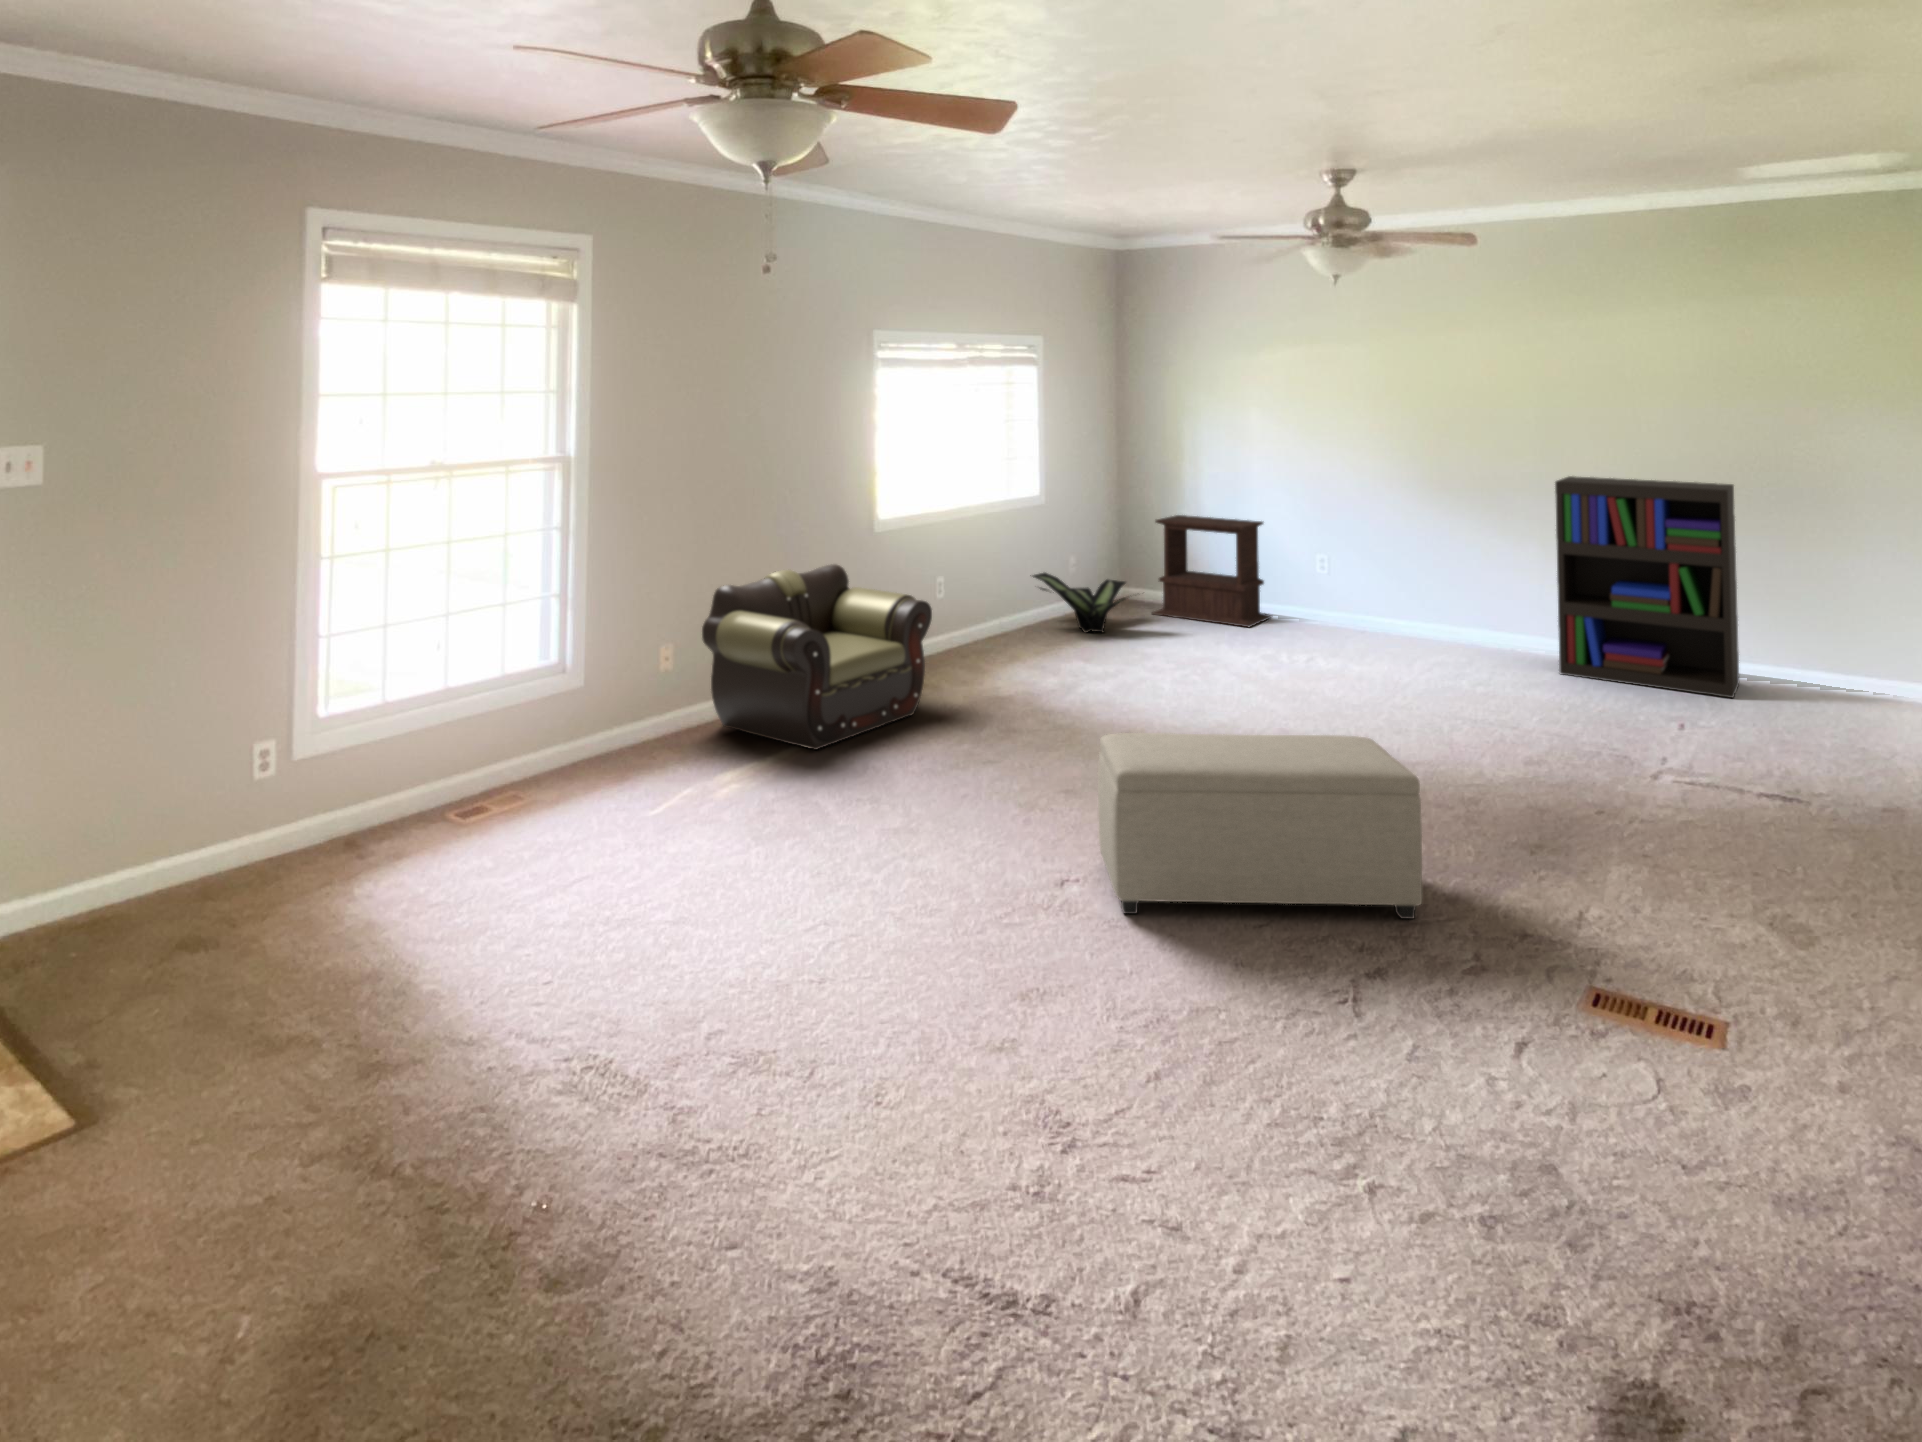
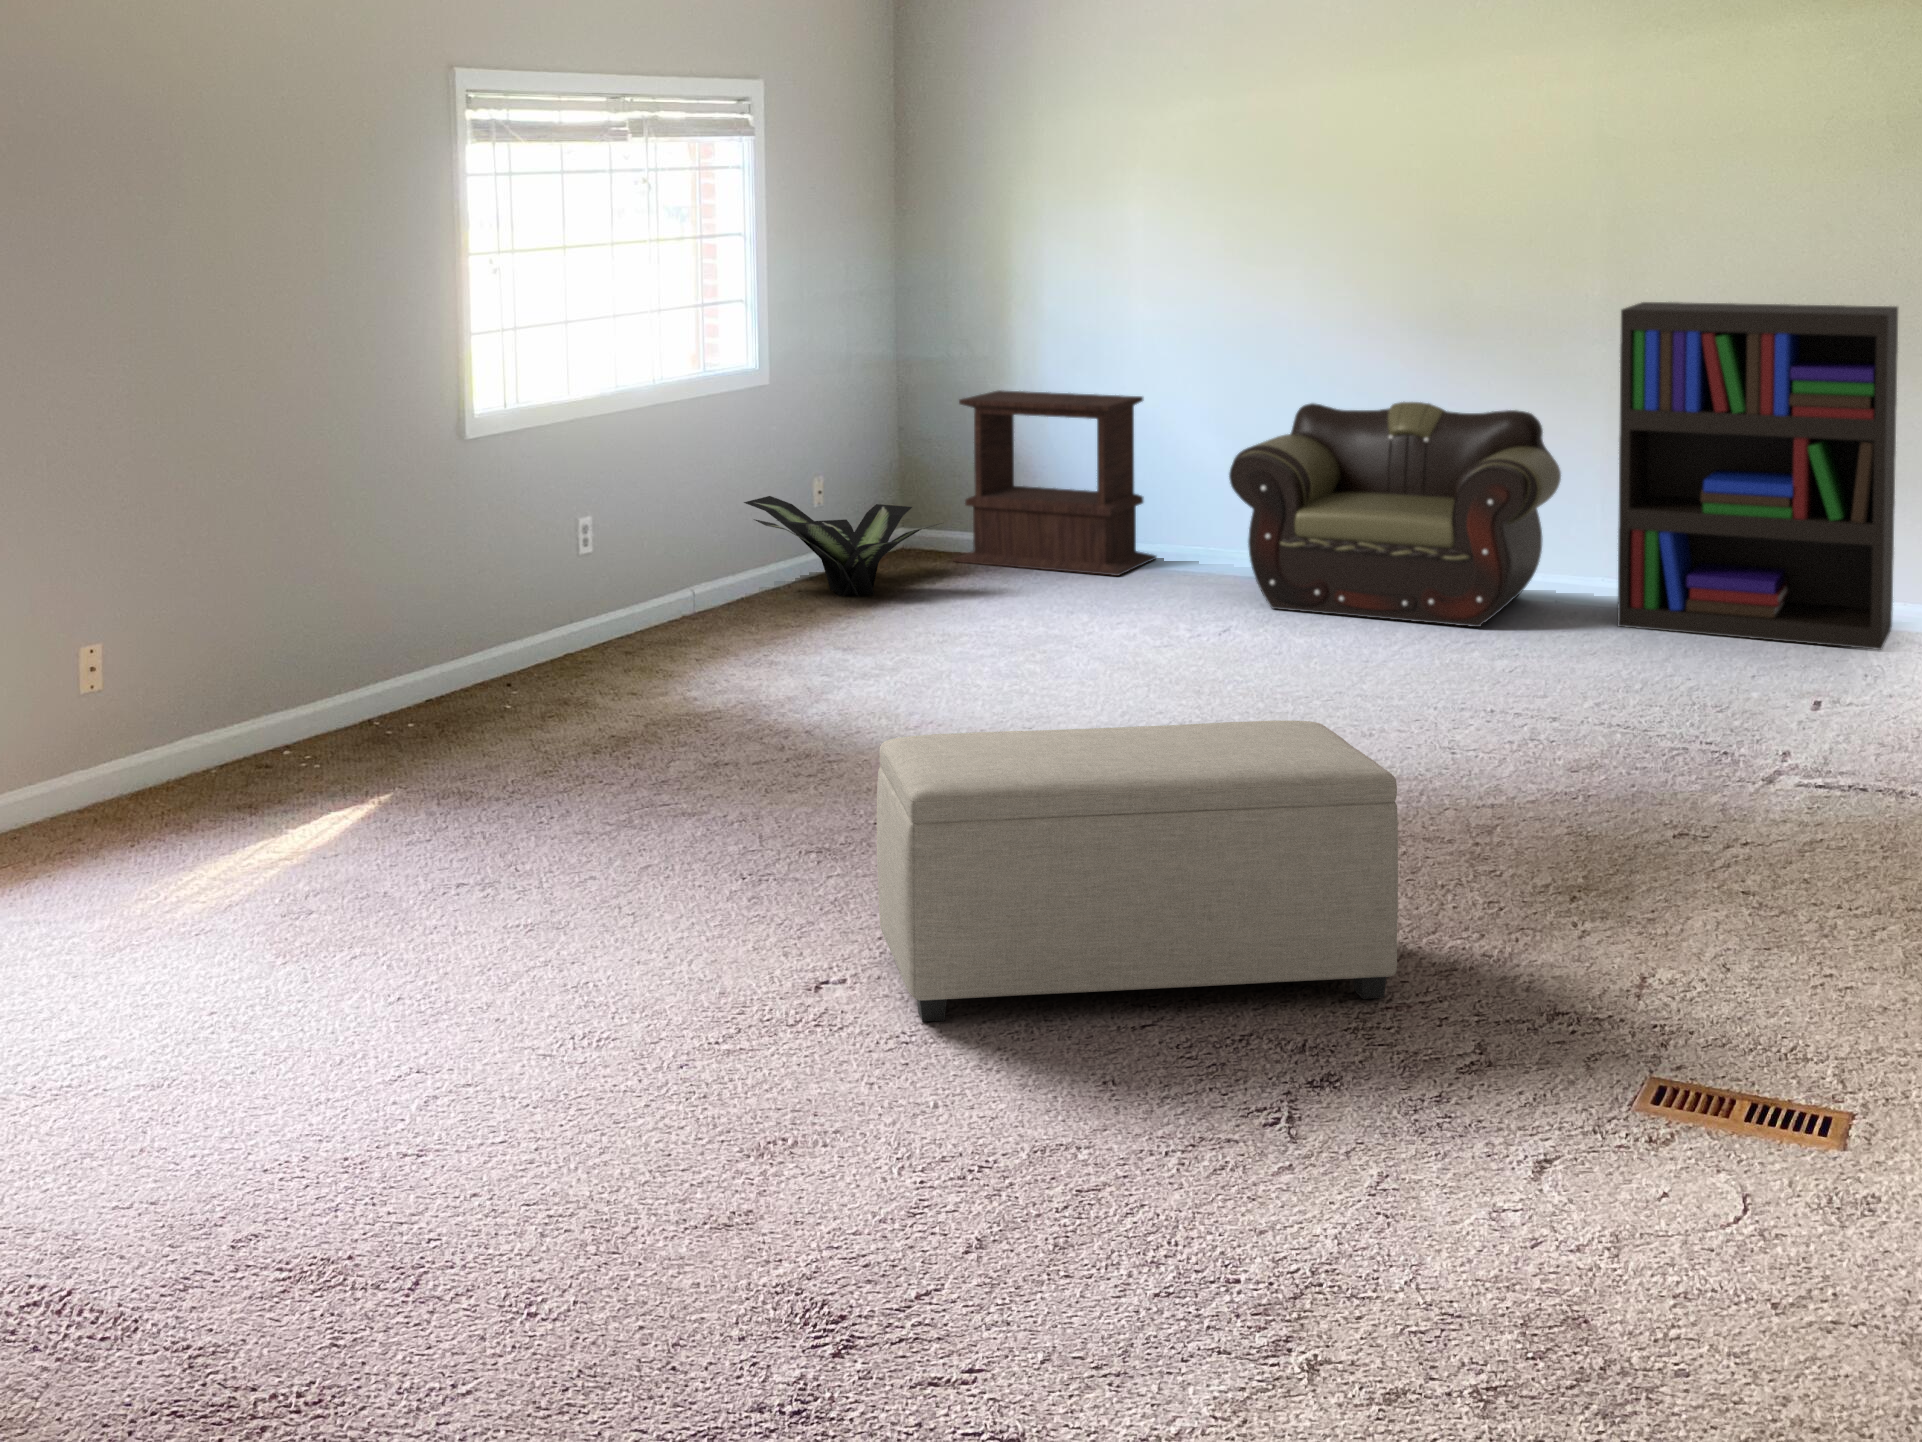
armchair: present [702,564,932,750] -> present [1229,402,1561,627]

